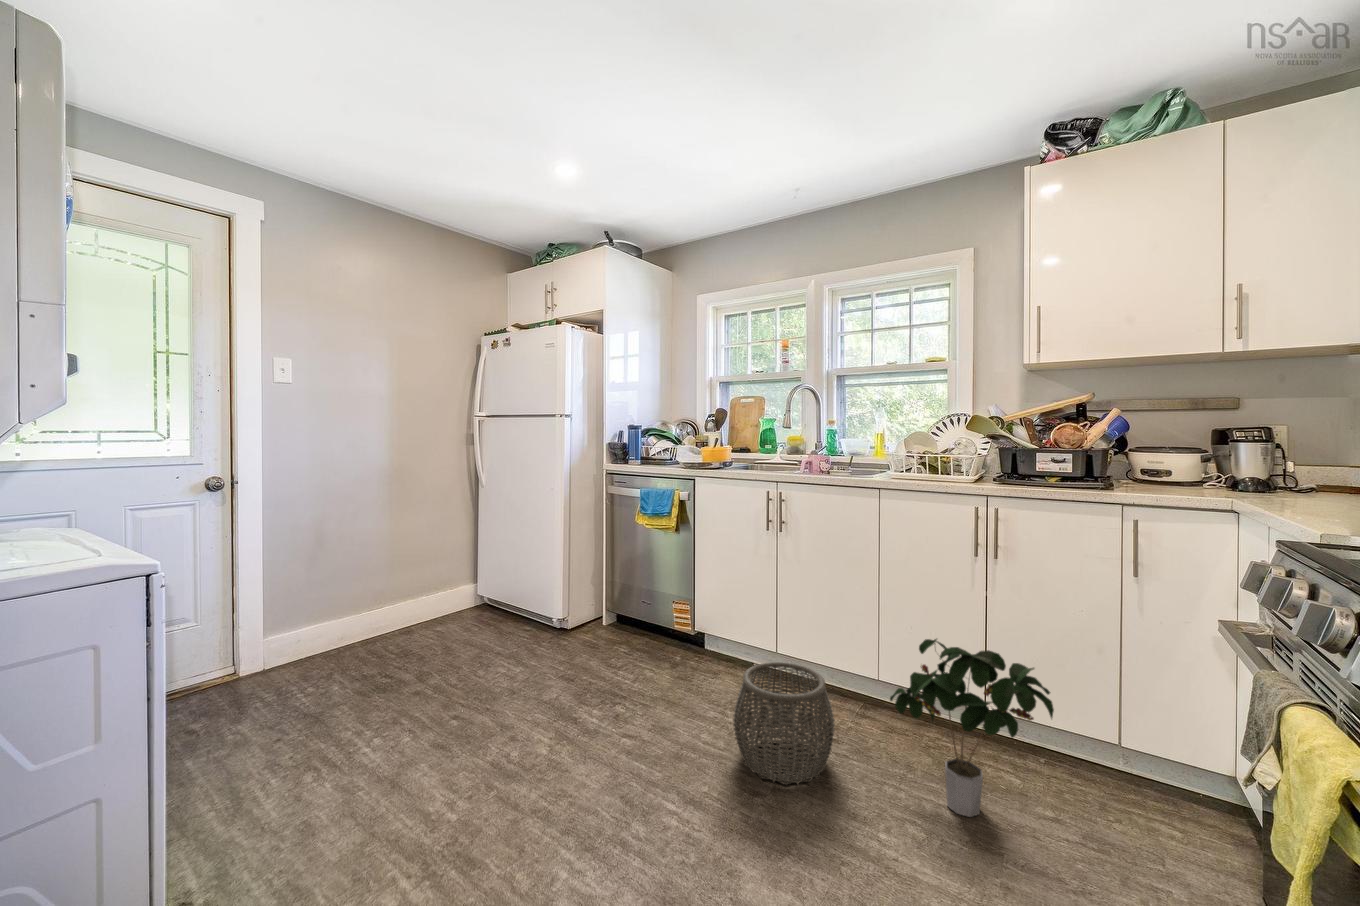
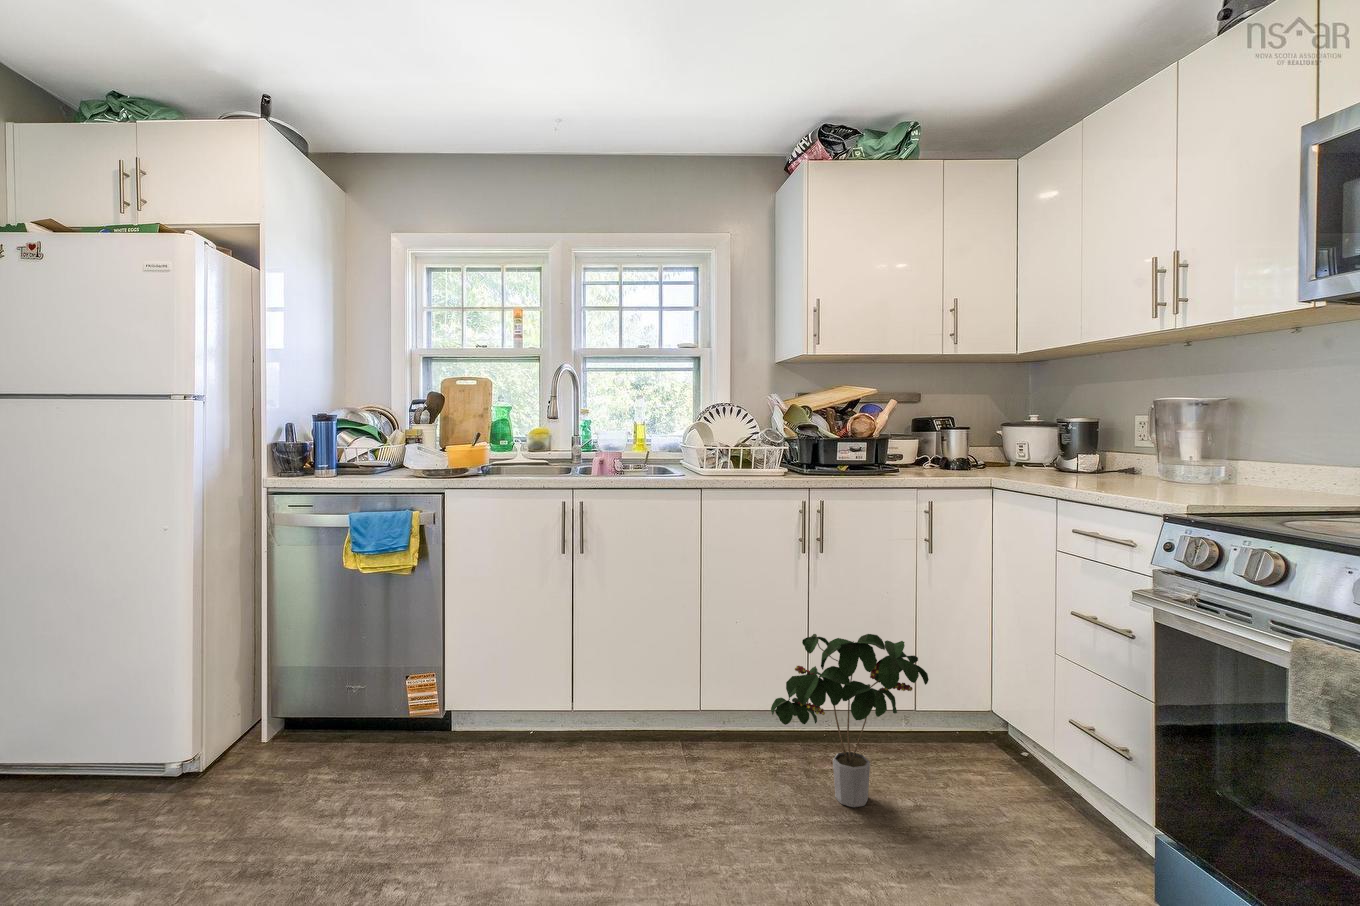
woven basket: present [733,662,835,784] -> none [610,704,734,857]

